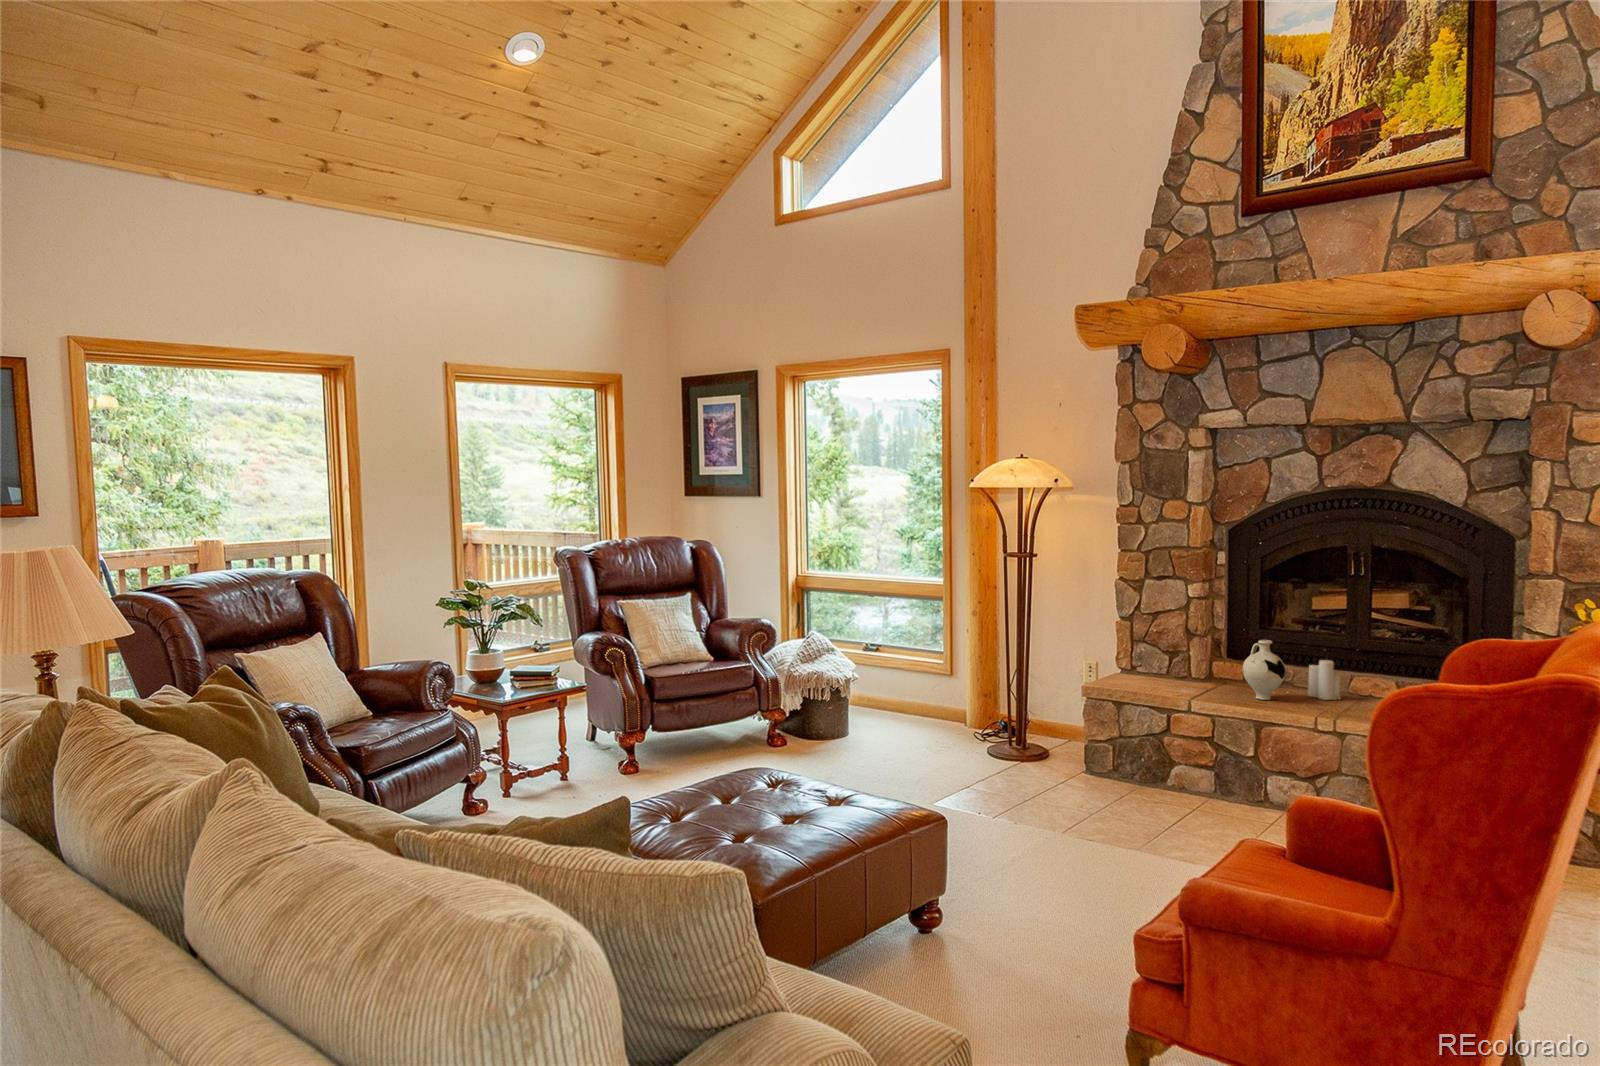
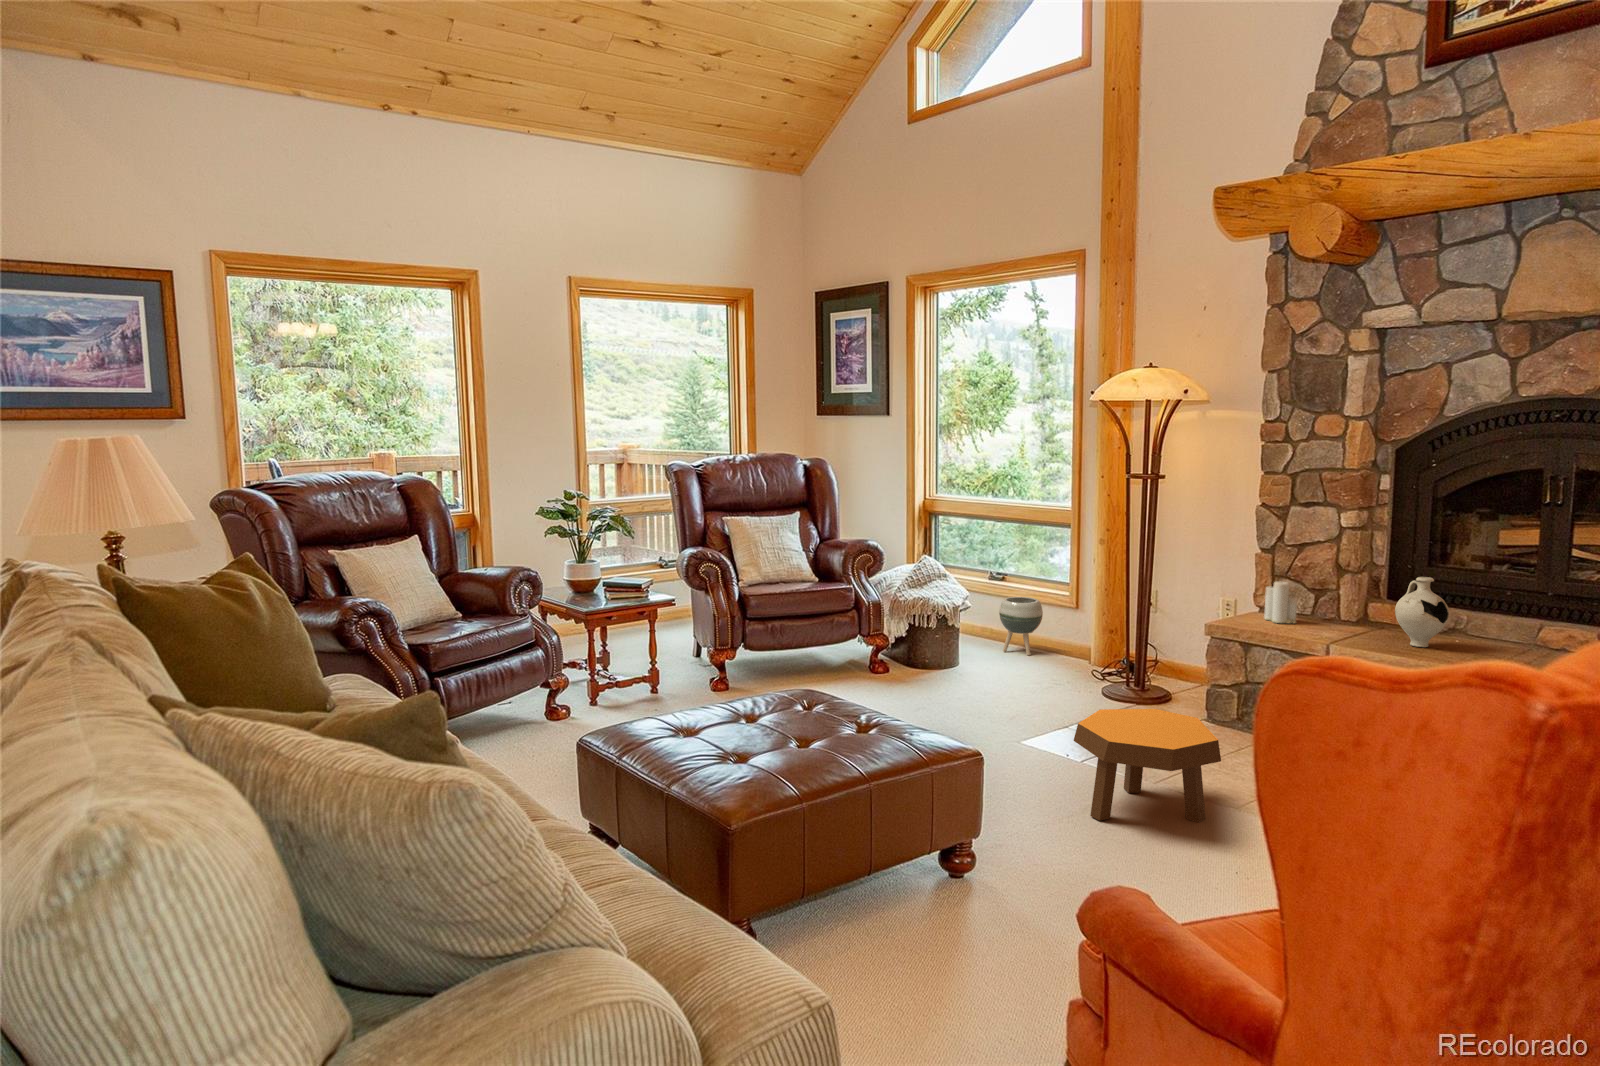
candle: present [1308,660,1340,700] -> present [1264,582,1297,623]
planter: none [878,666,918,720] -> present [999,597,1043,655]
footstool: none [1004,768,1135,875] -> present [1074,709,1221,823]

